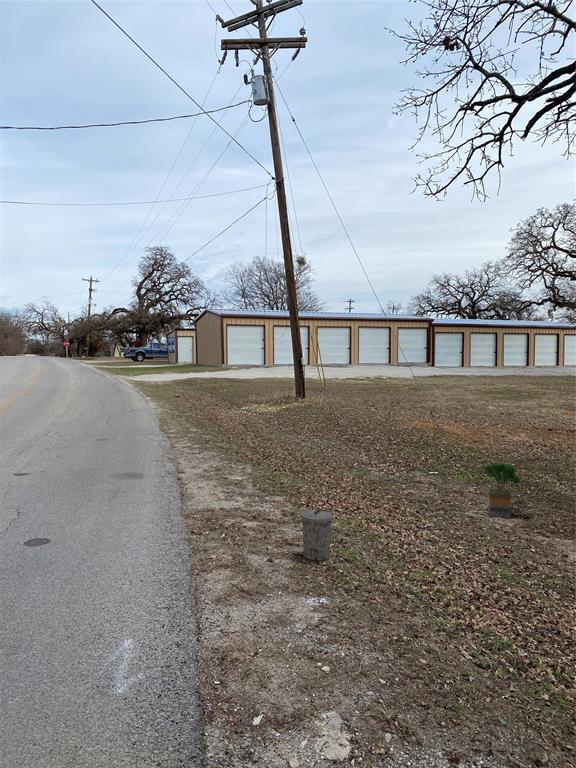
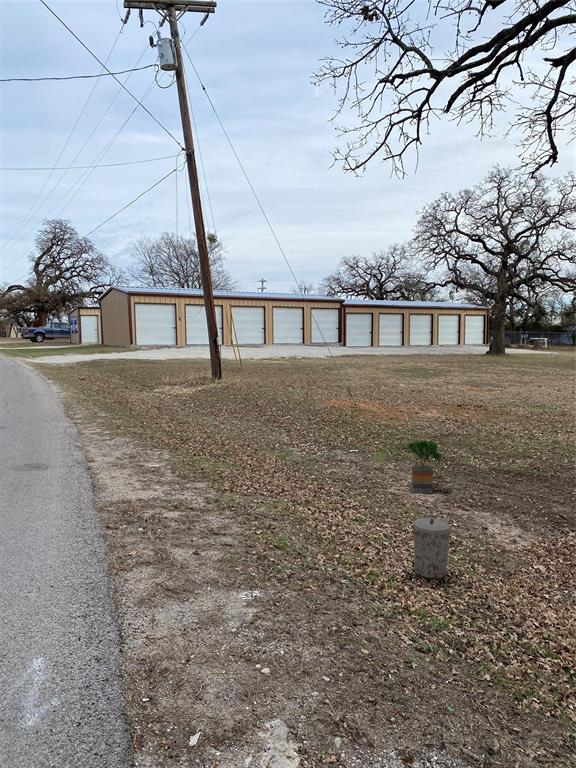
trash can: present [302,510,332,561] -> present [413,518,451,579]

